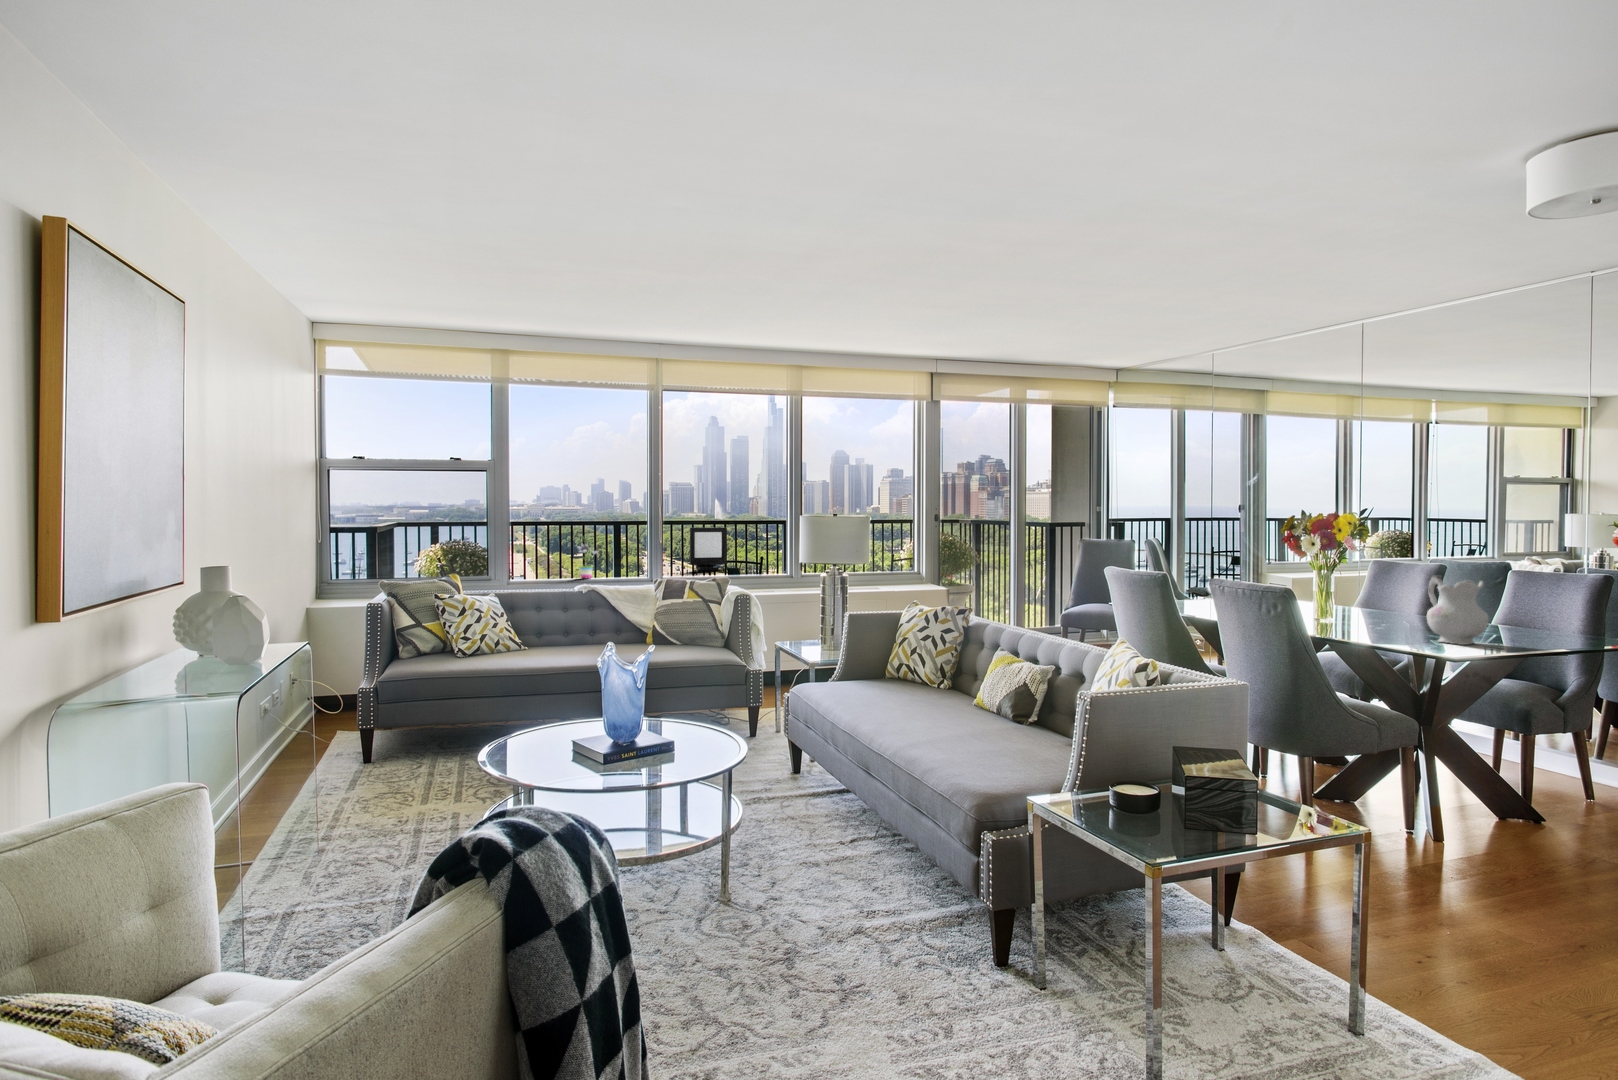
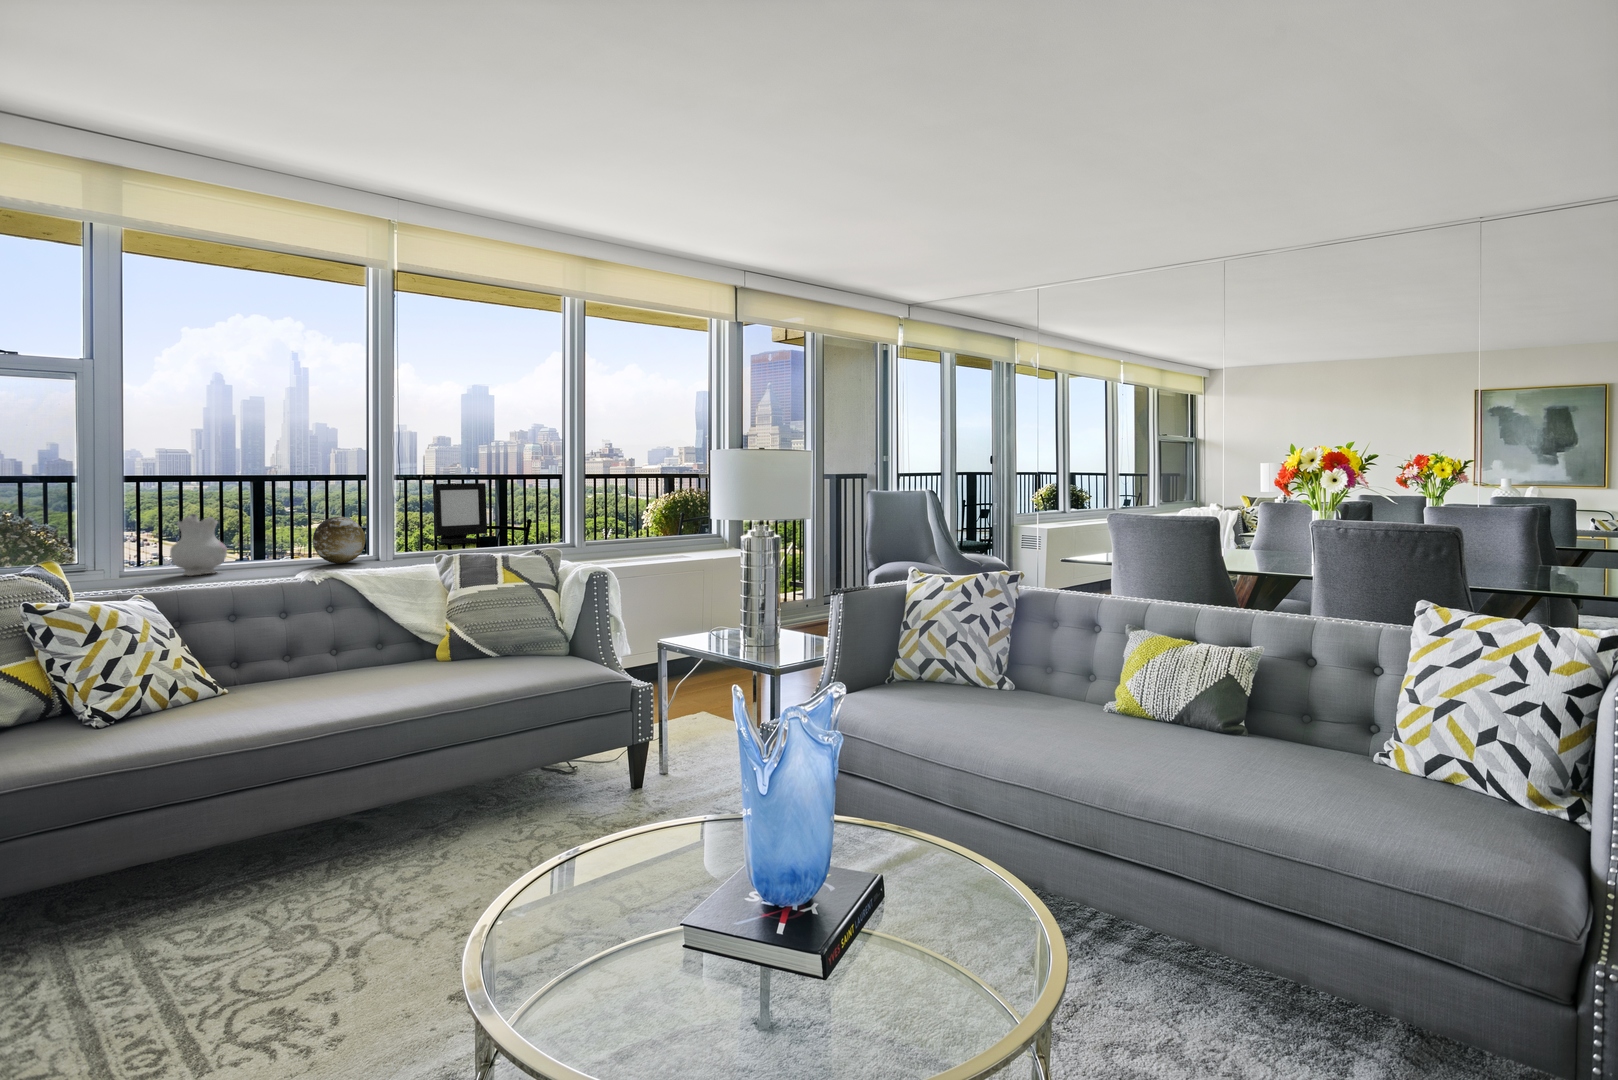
potted plant: present [579,537,597,578] -> none [258,495,297,564]
decorative orb: none [603,550,634,580] -> present [313,517,365,564]
ceramic pitcher: present [1427,575,1489,645] -> present [170,514,227,576]

